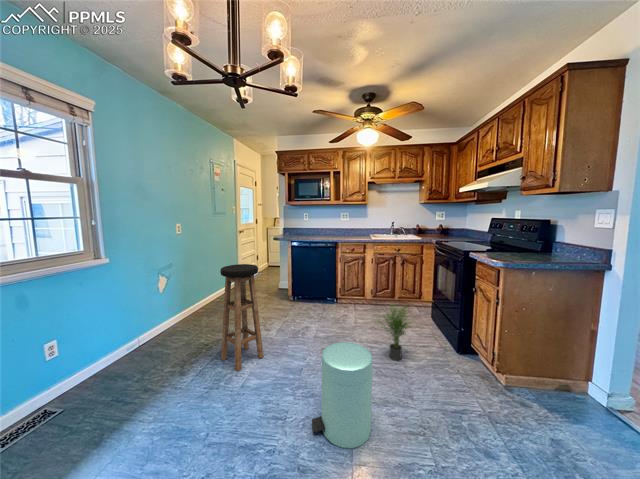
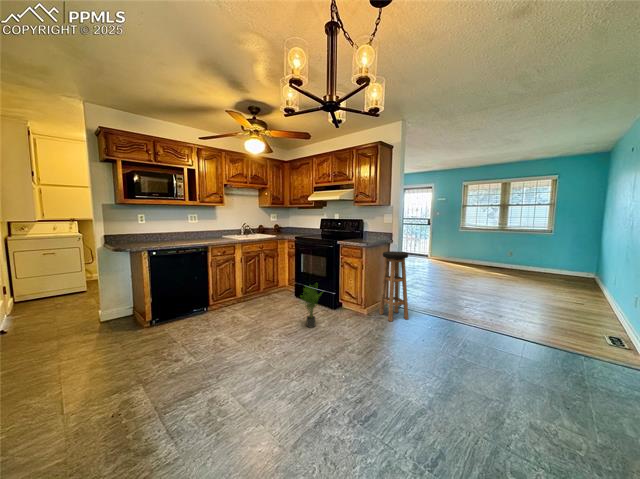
bar stool: present [220,264,264,371] -> present [379,251,408,322]
trash can: present [312,342,373,448] -> none [325,310,362,383]

